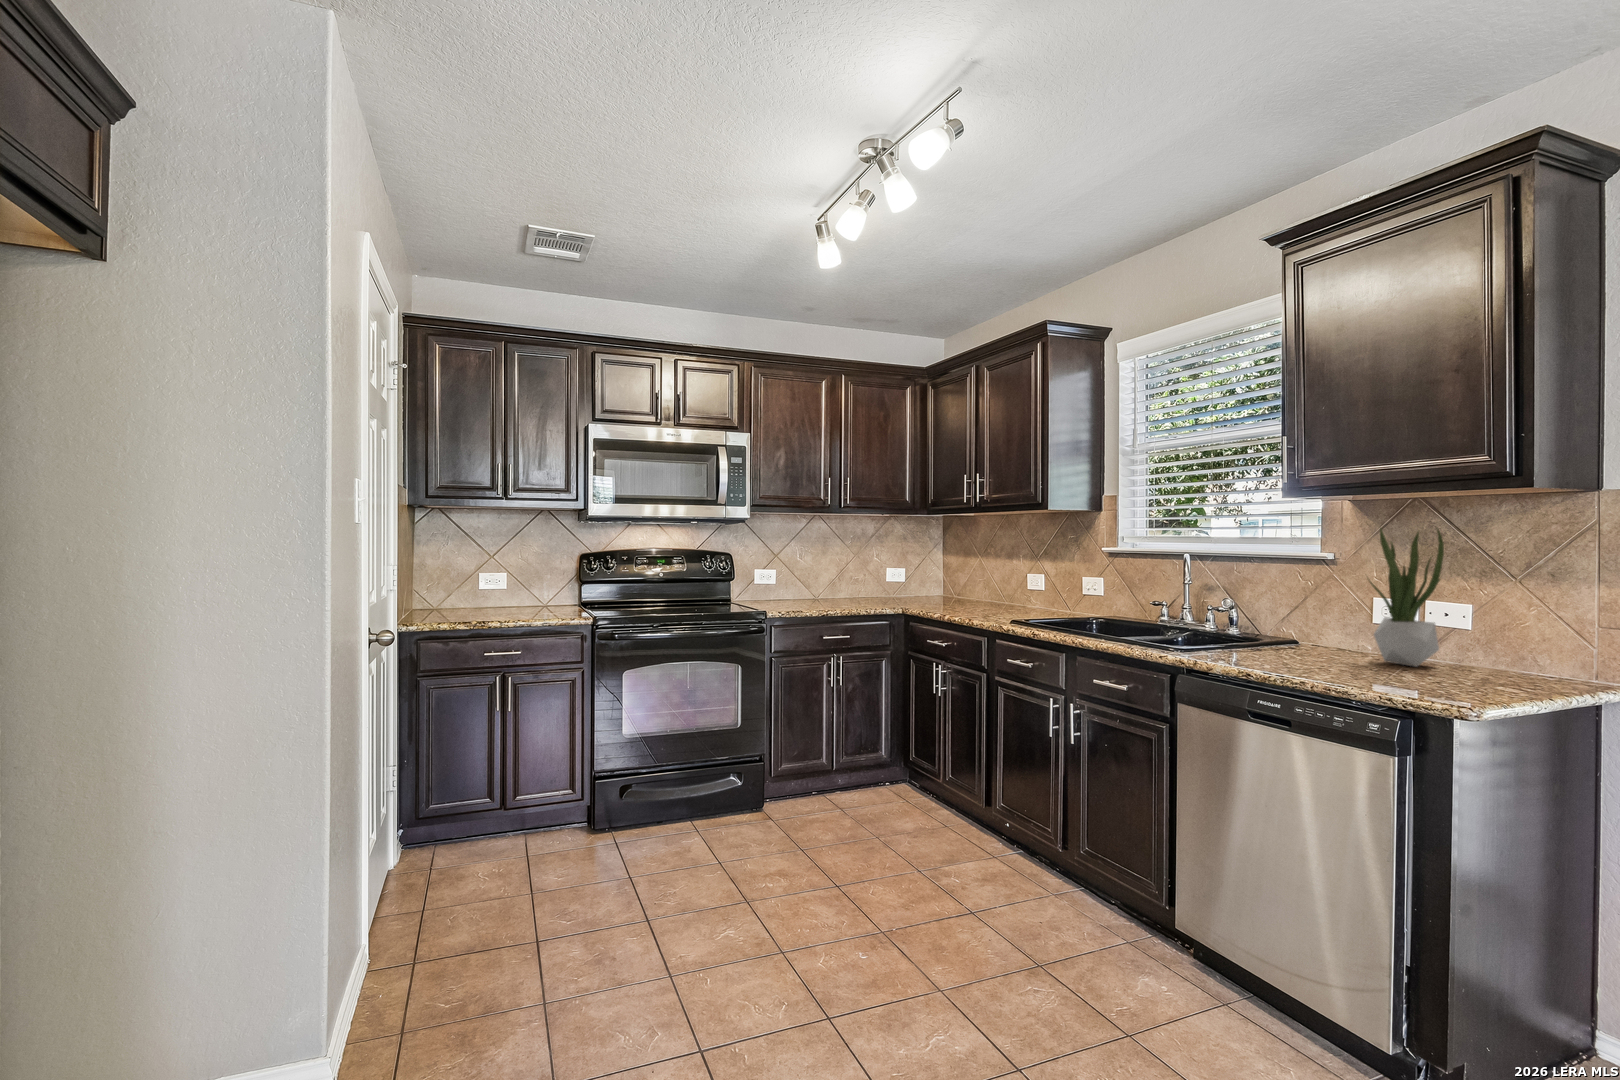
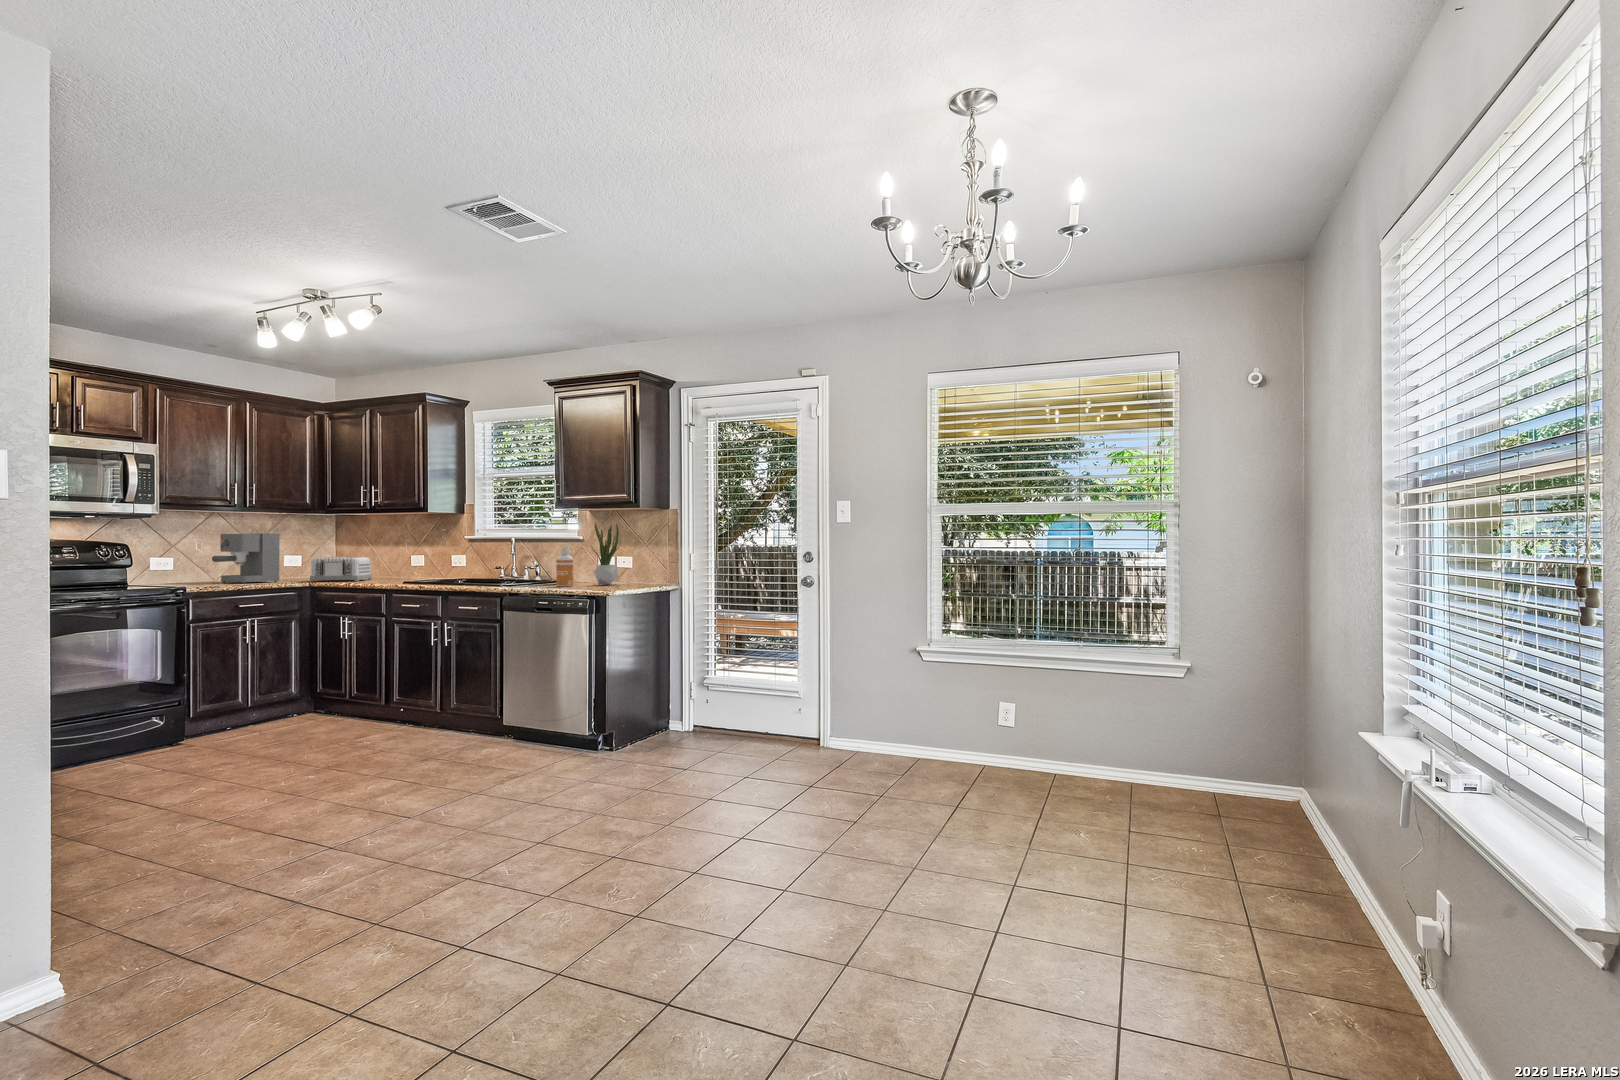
coffee maker: none [807,541,876,604] -> present [212,533,280,583]
toaster: none [906,572,980,608] -> present [310,557,372,582]
soap dispenser: none [1286,577,1327,665] -> present [556,546,573,586]

